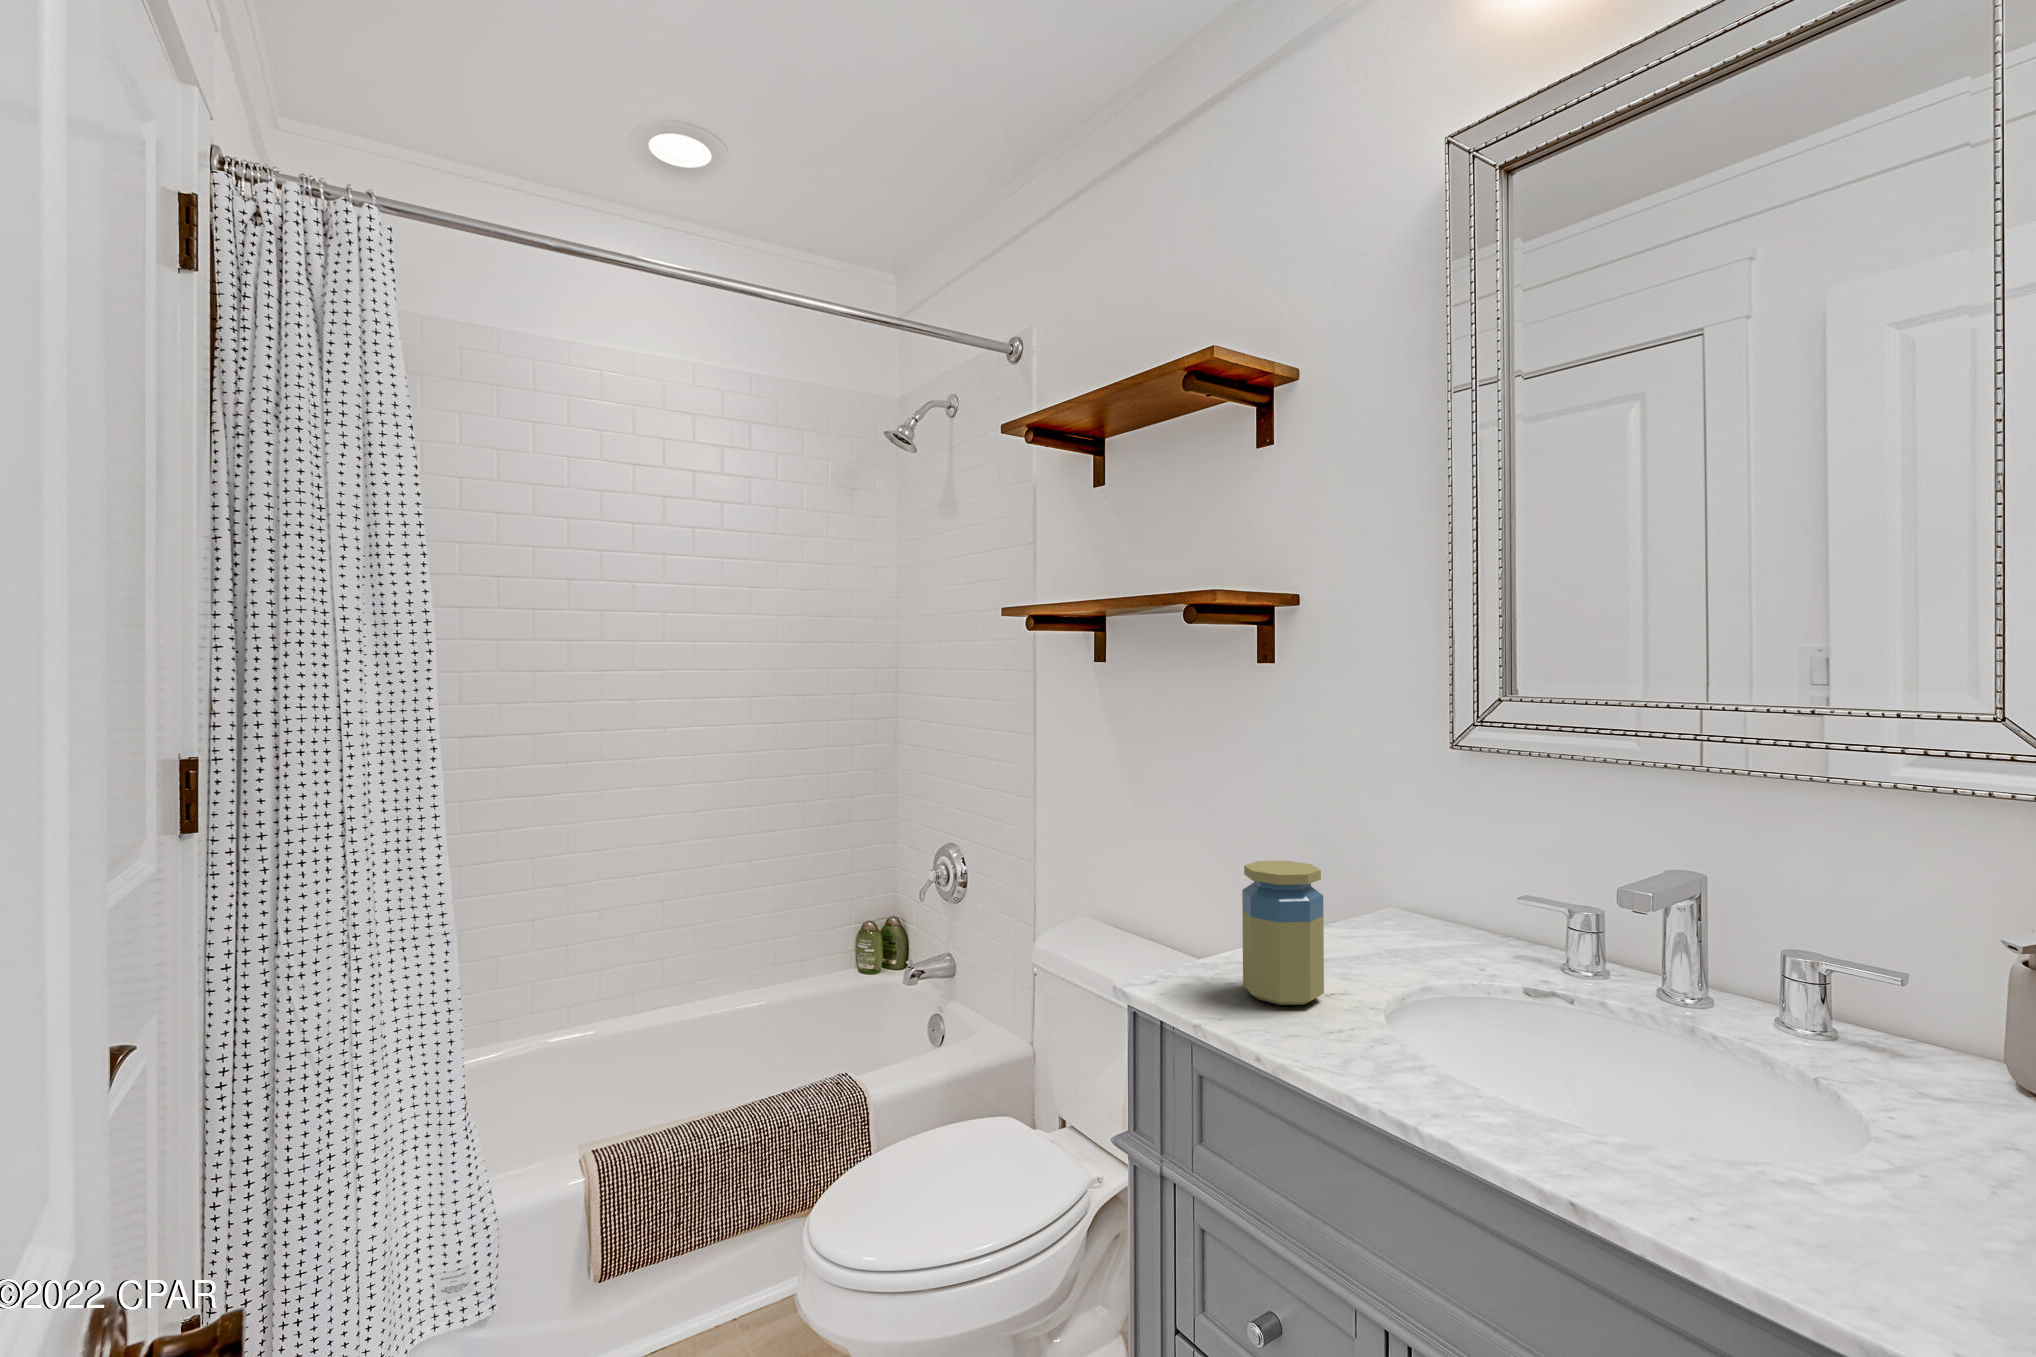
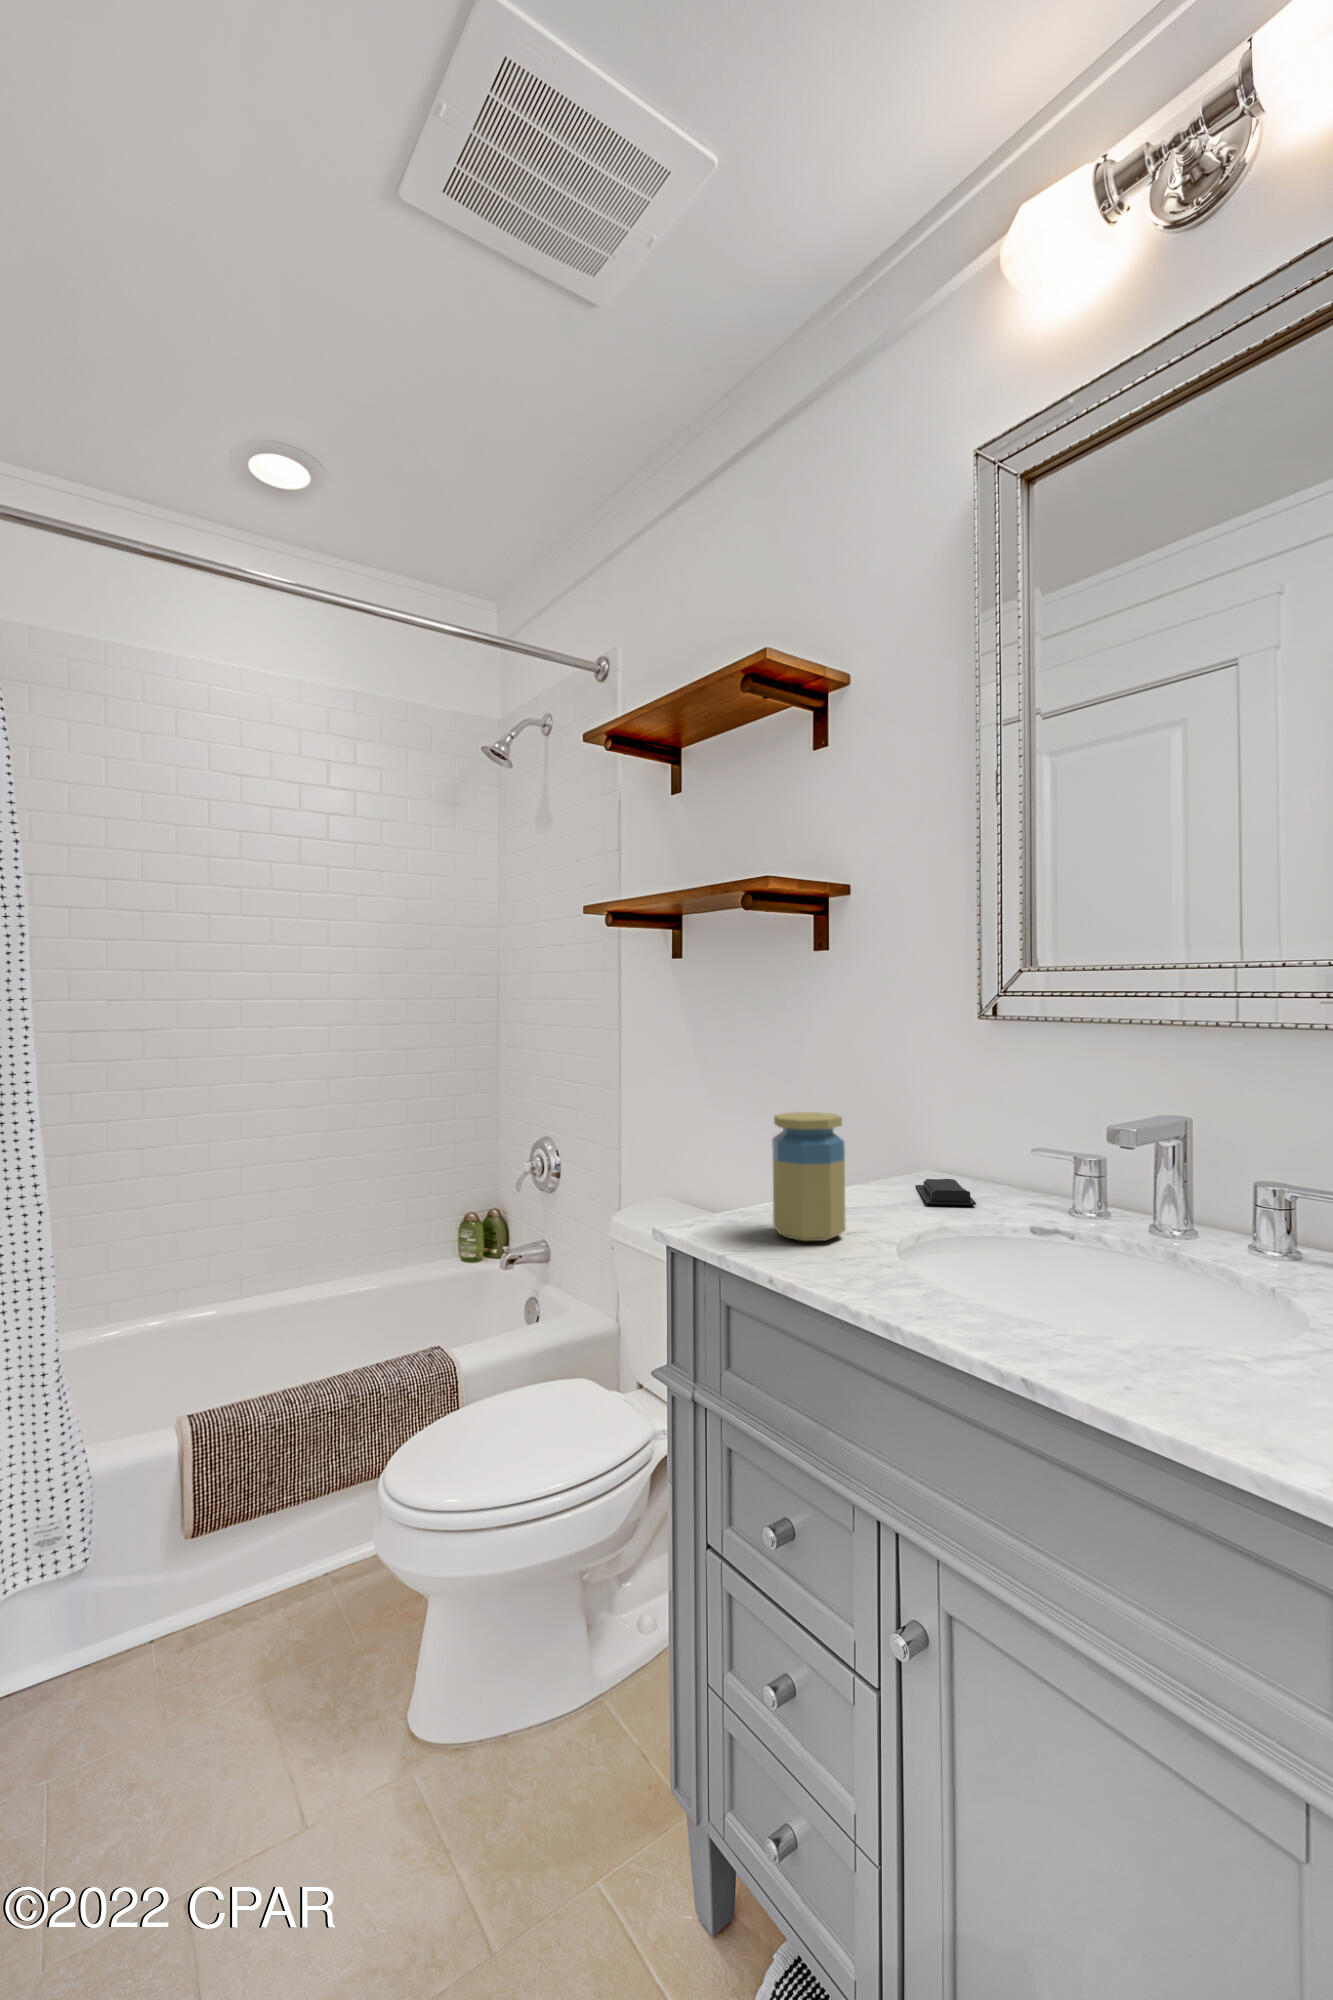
soap bar: none [1381,924,1456,958] -> present [916,1179,976,1205]

